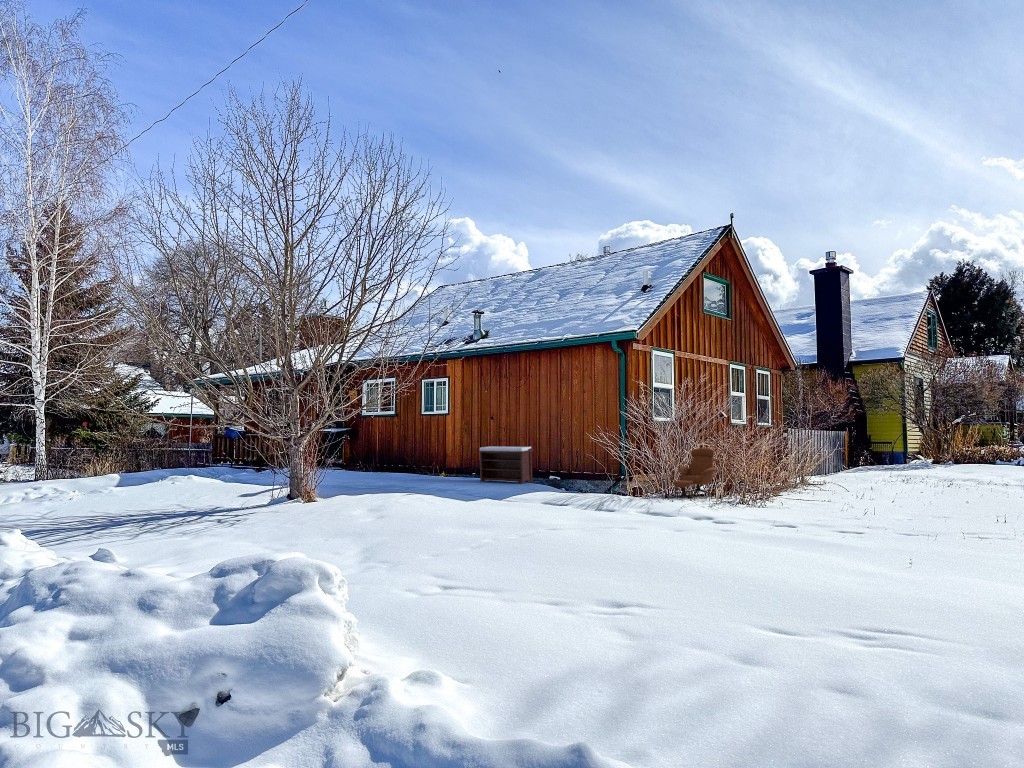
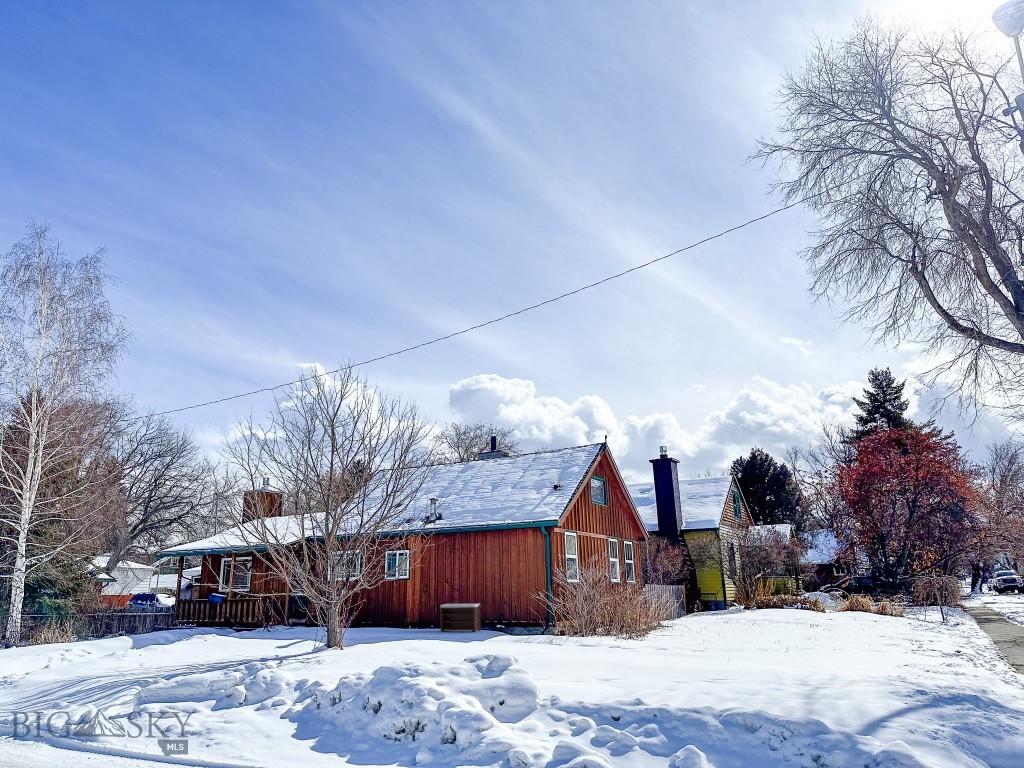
lounge chair: present [673,448,717,498] -> none [591,602,617,639]

